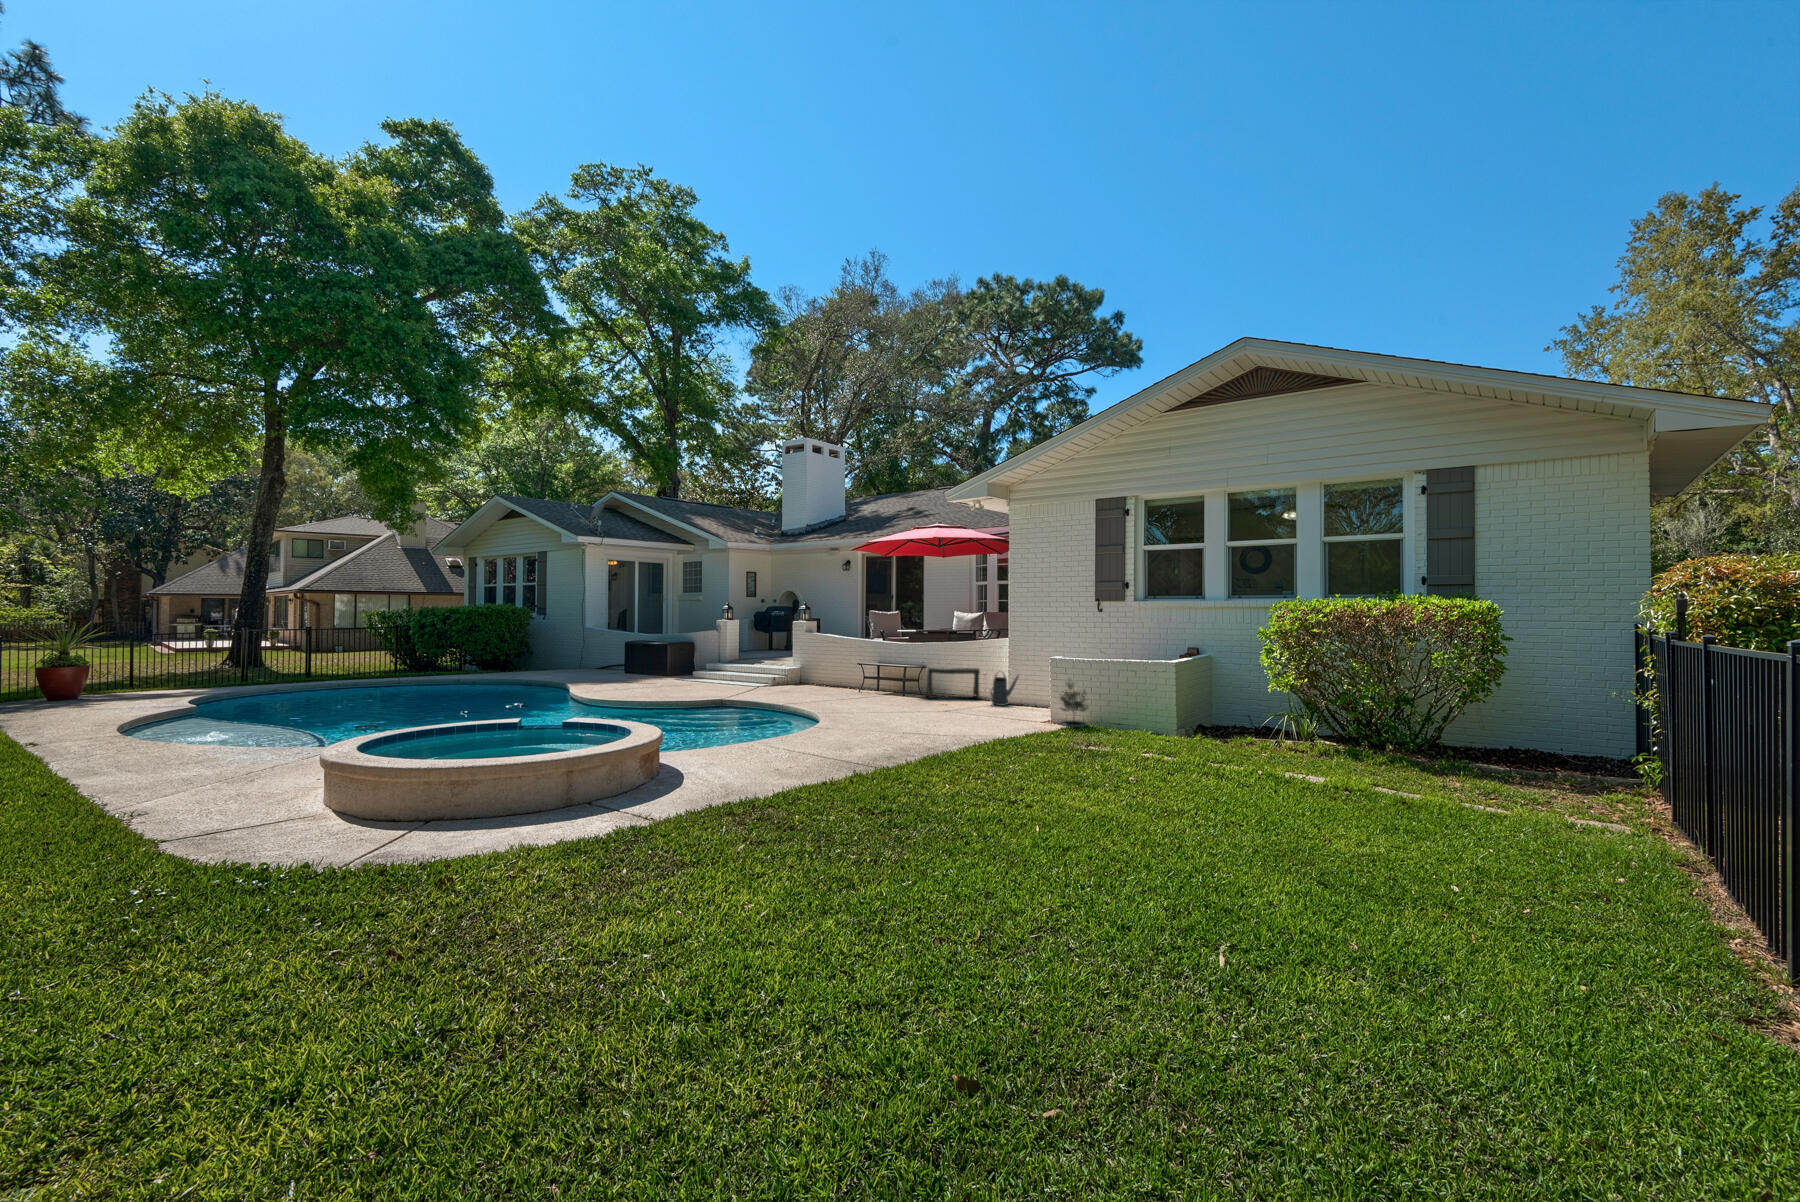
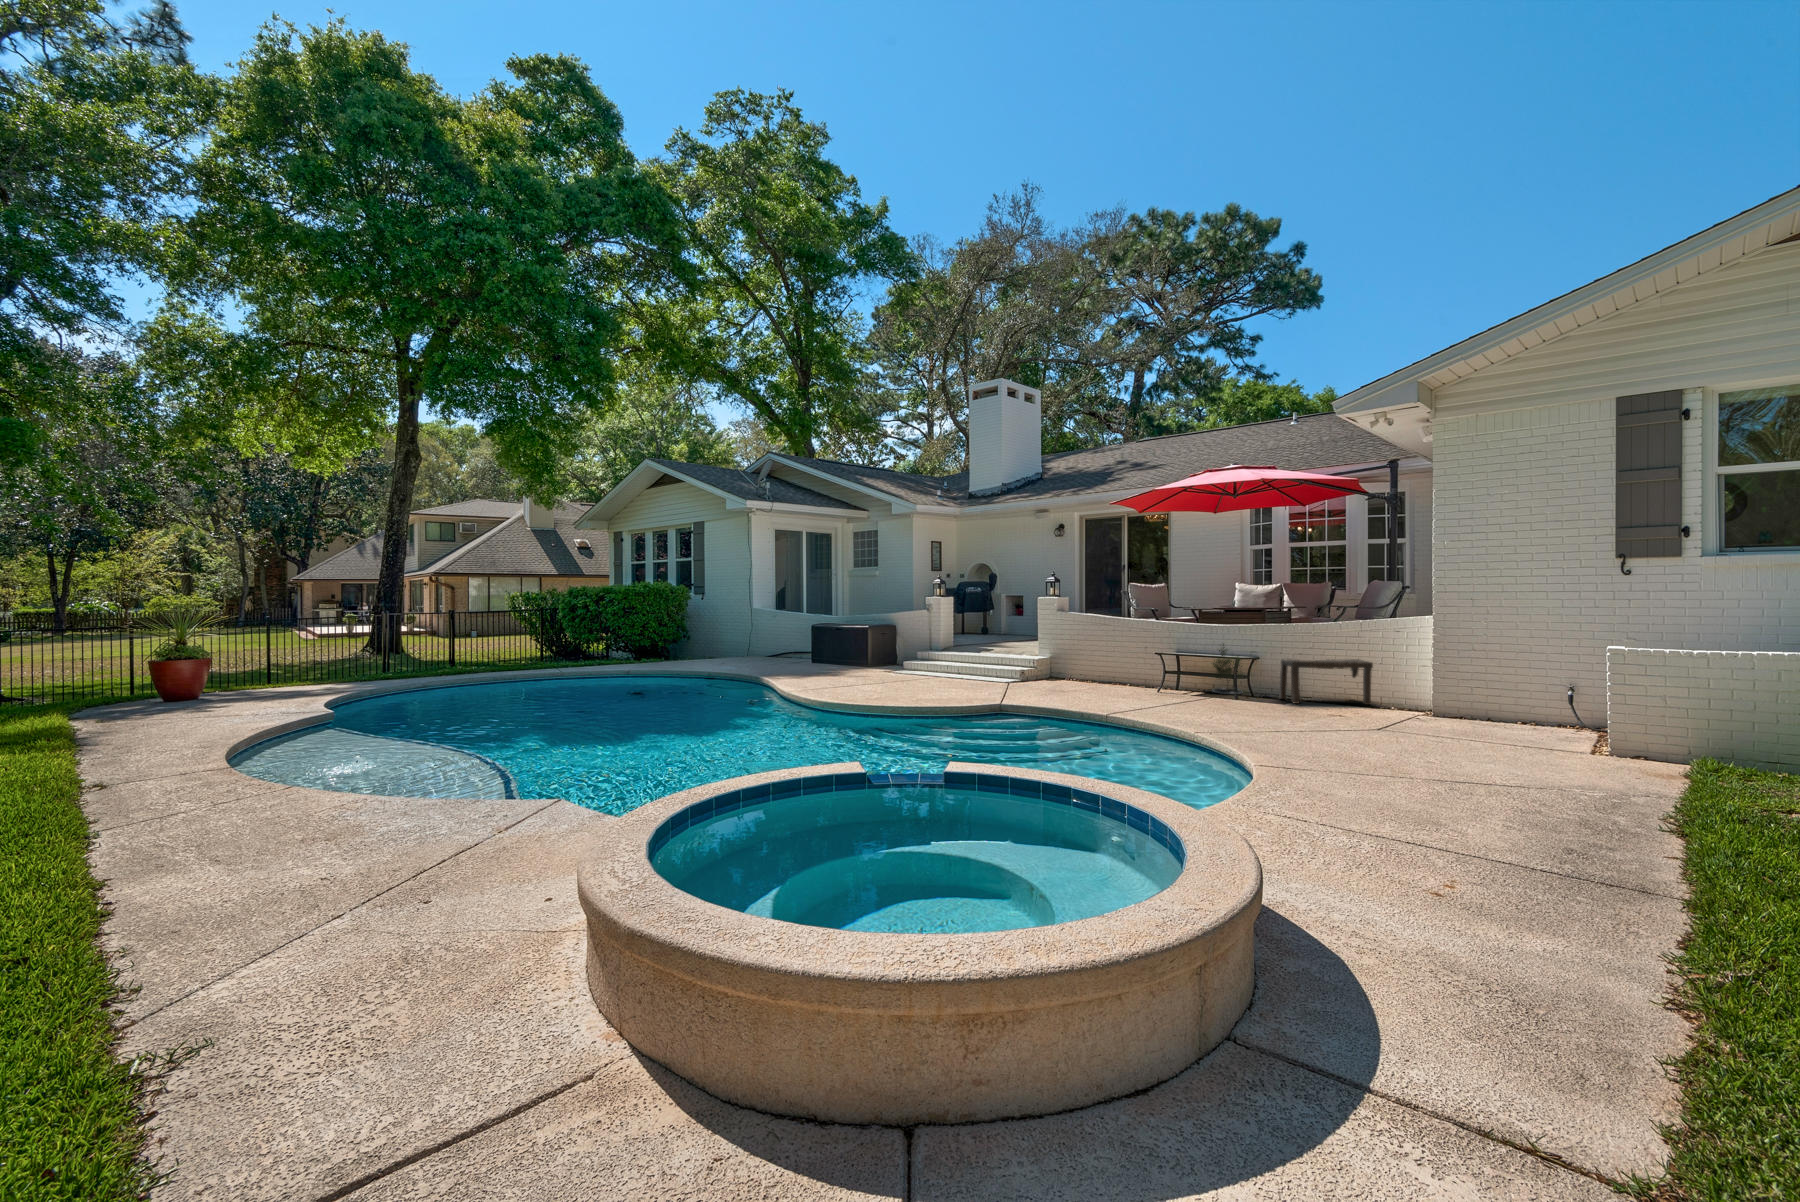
watering can: present [990,674,1019,706] -> none [1412,665,1446,717]
potted tree: present [1060,679,1088,727] -> present [1213,644,1243,694]

